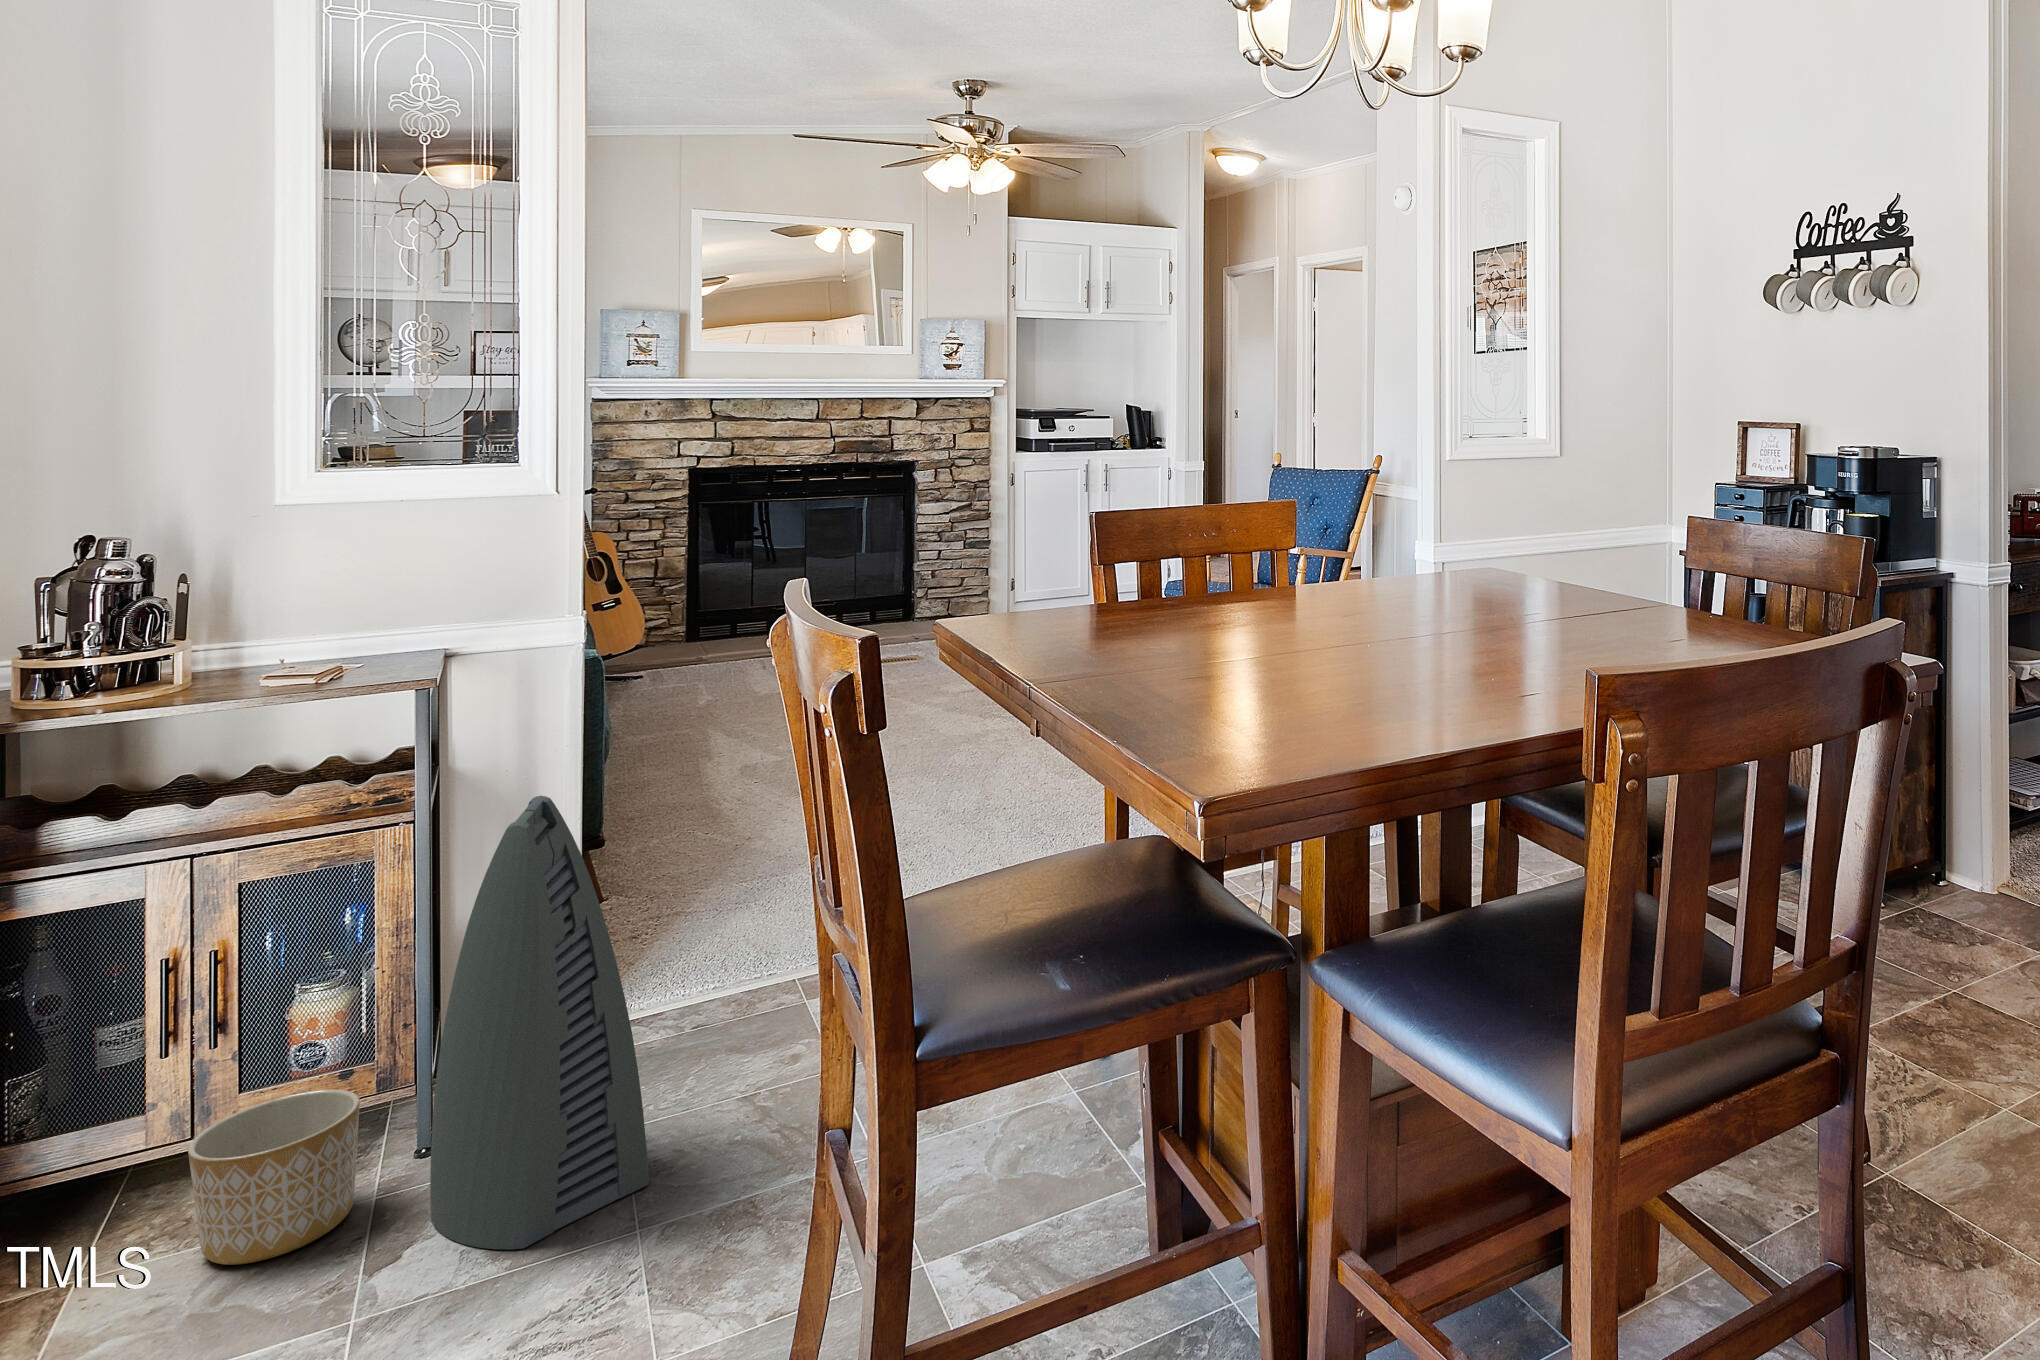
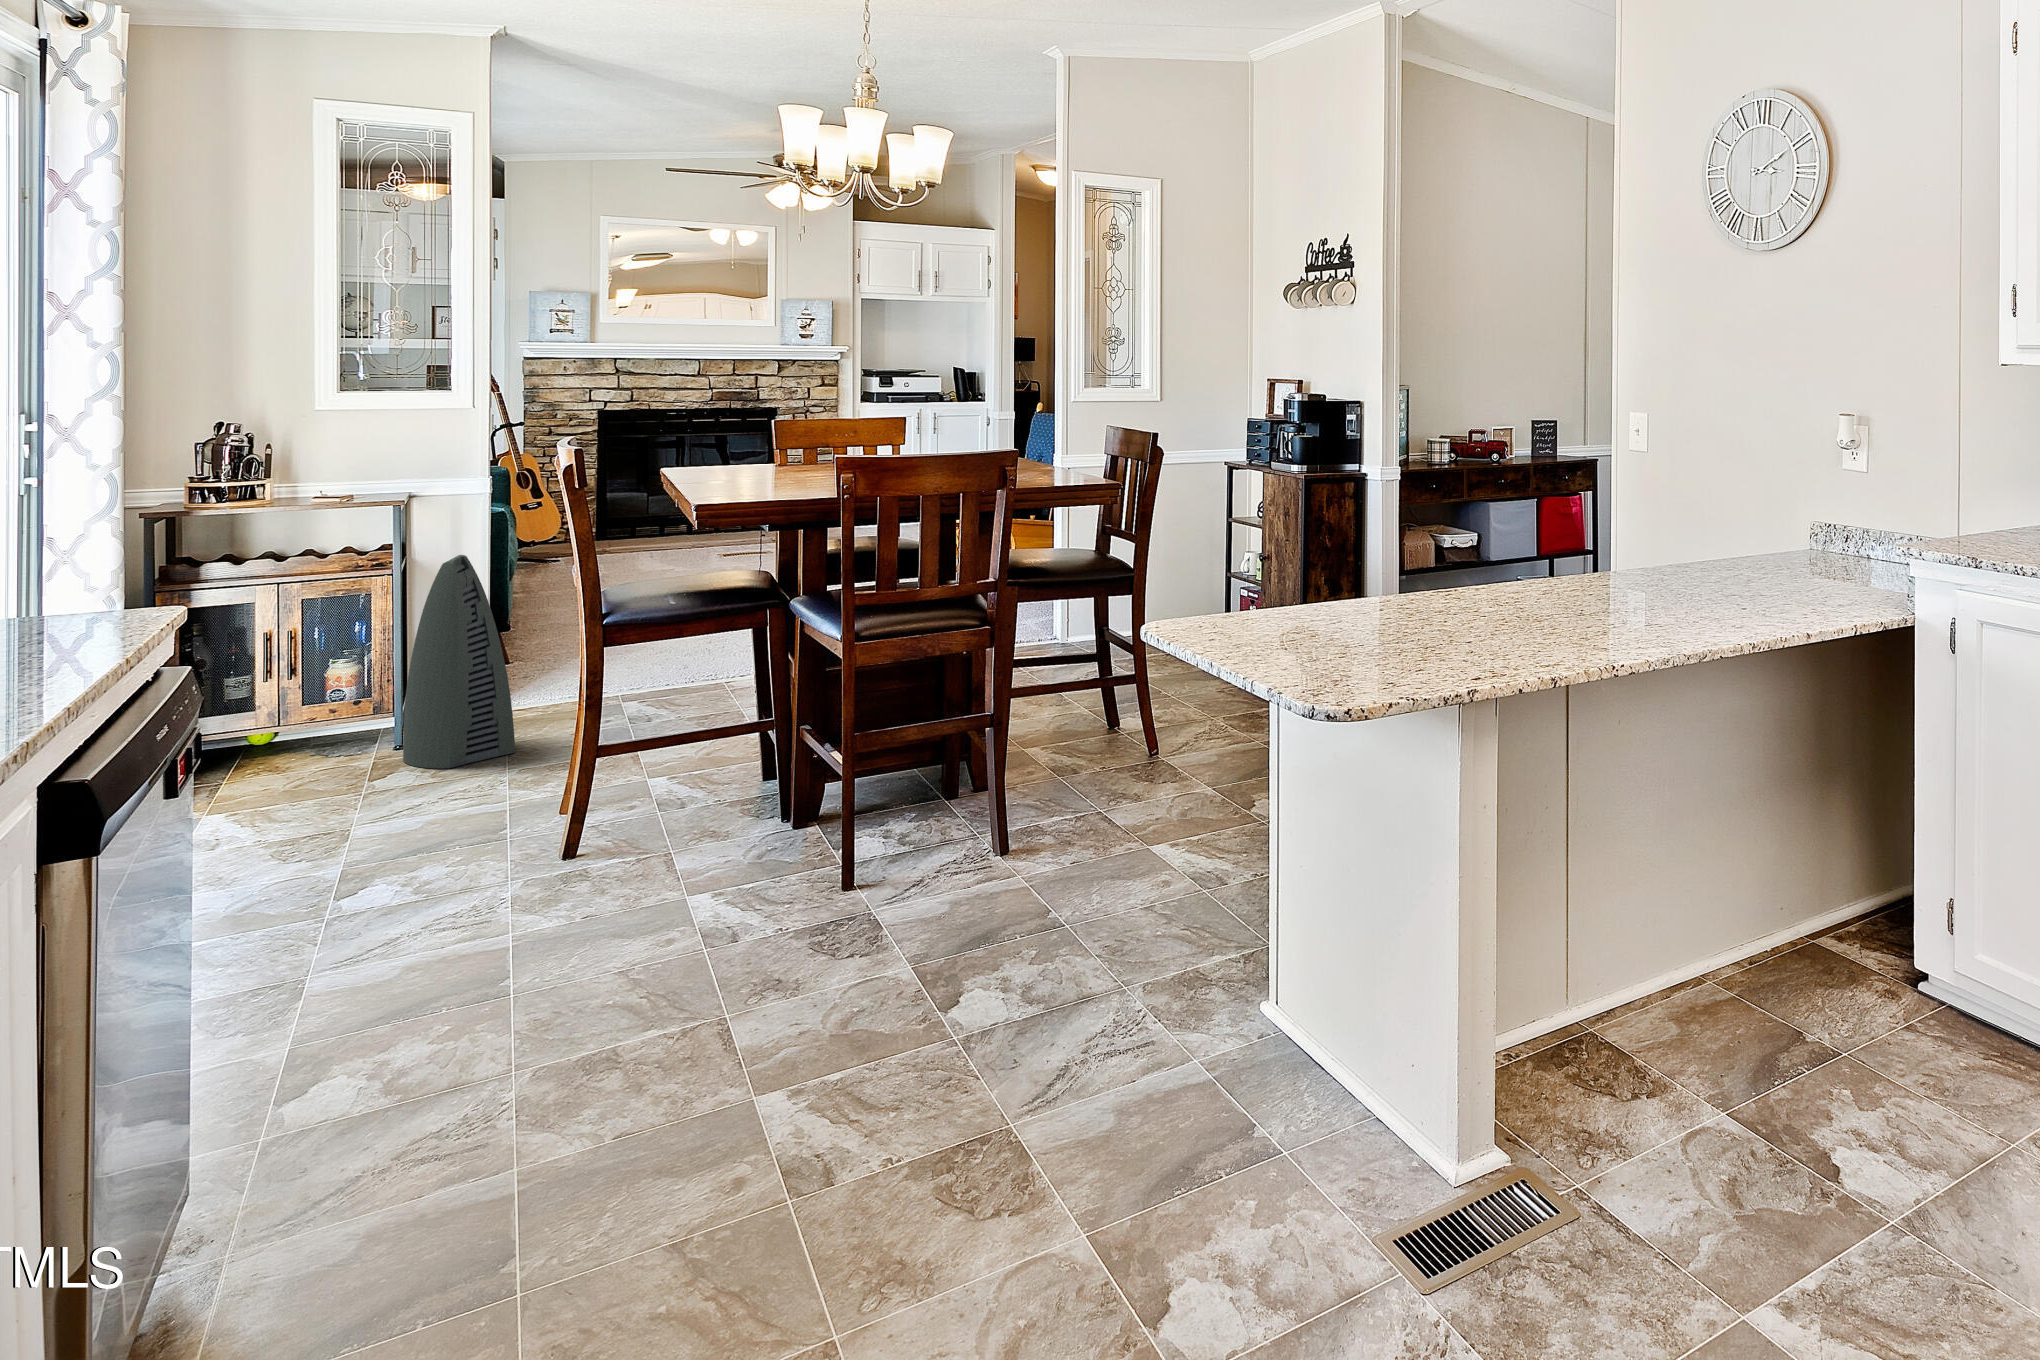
planter: present [188,1090,360,1265] -> none [284,700,367,771]

